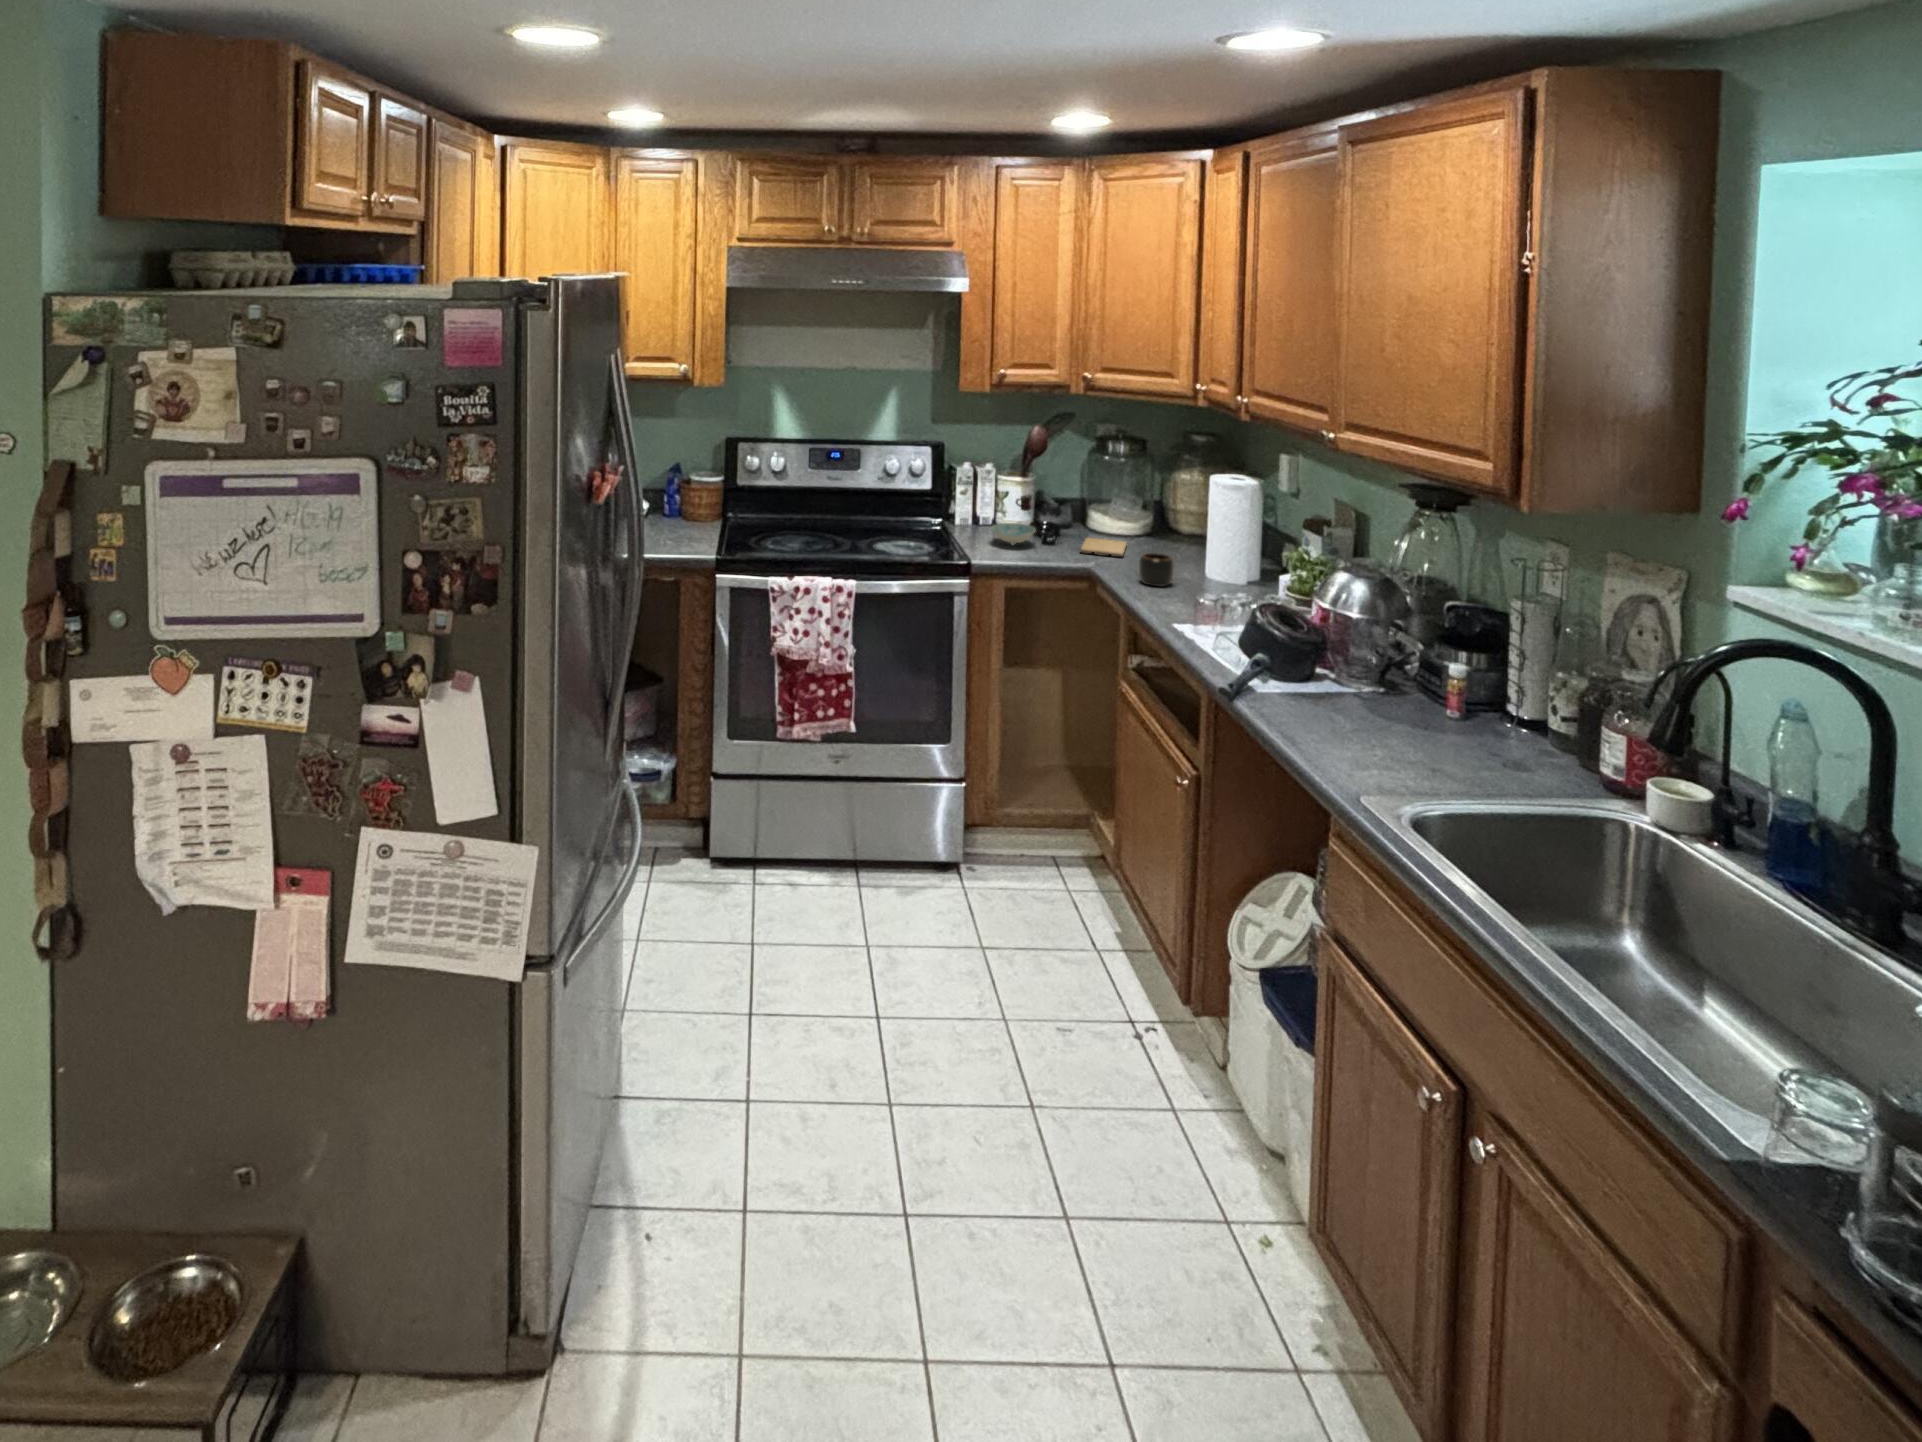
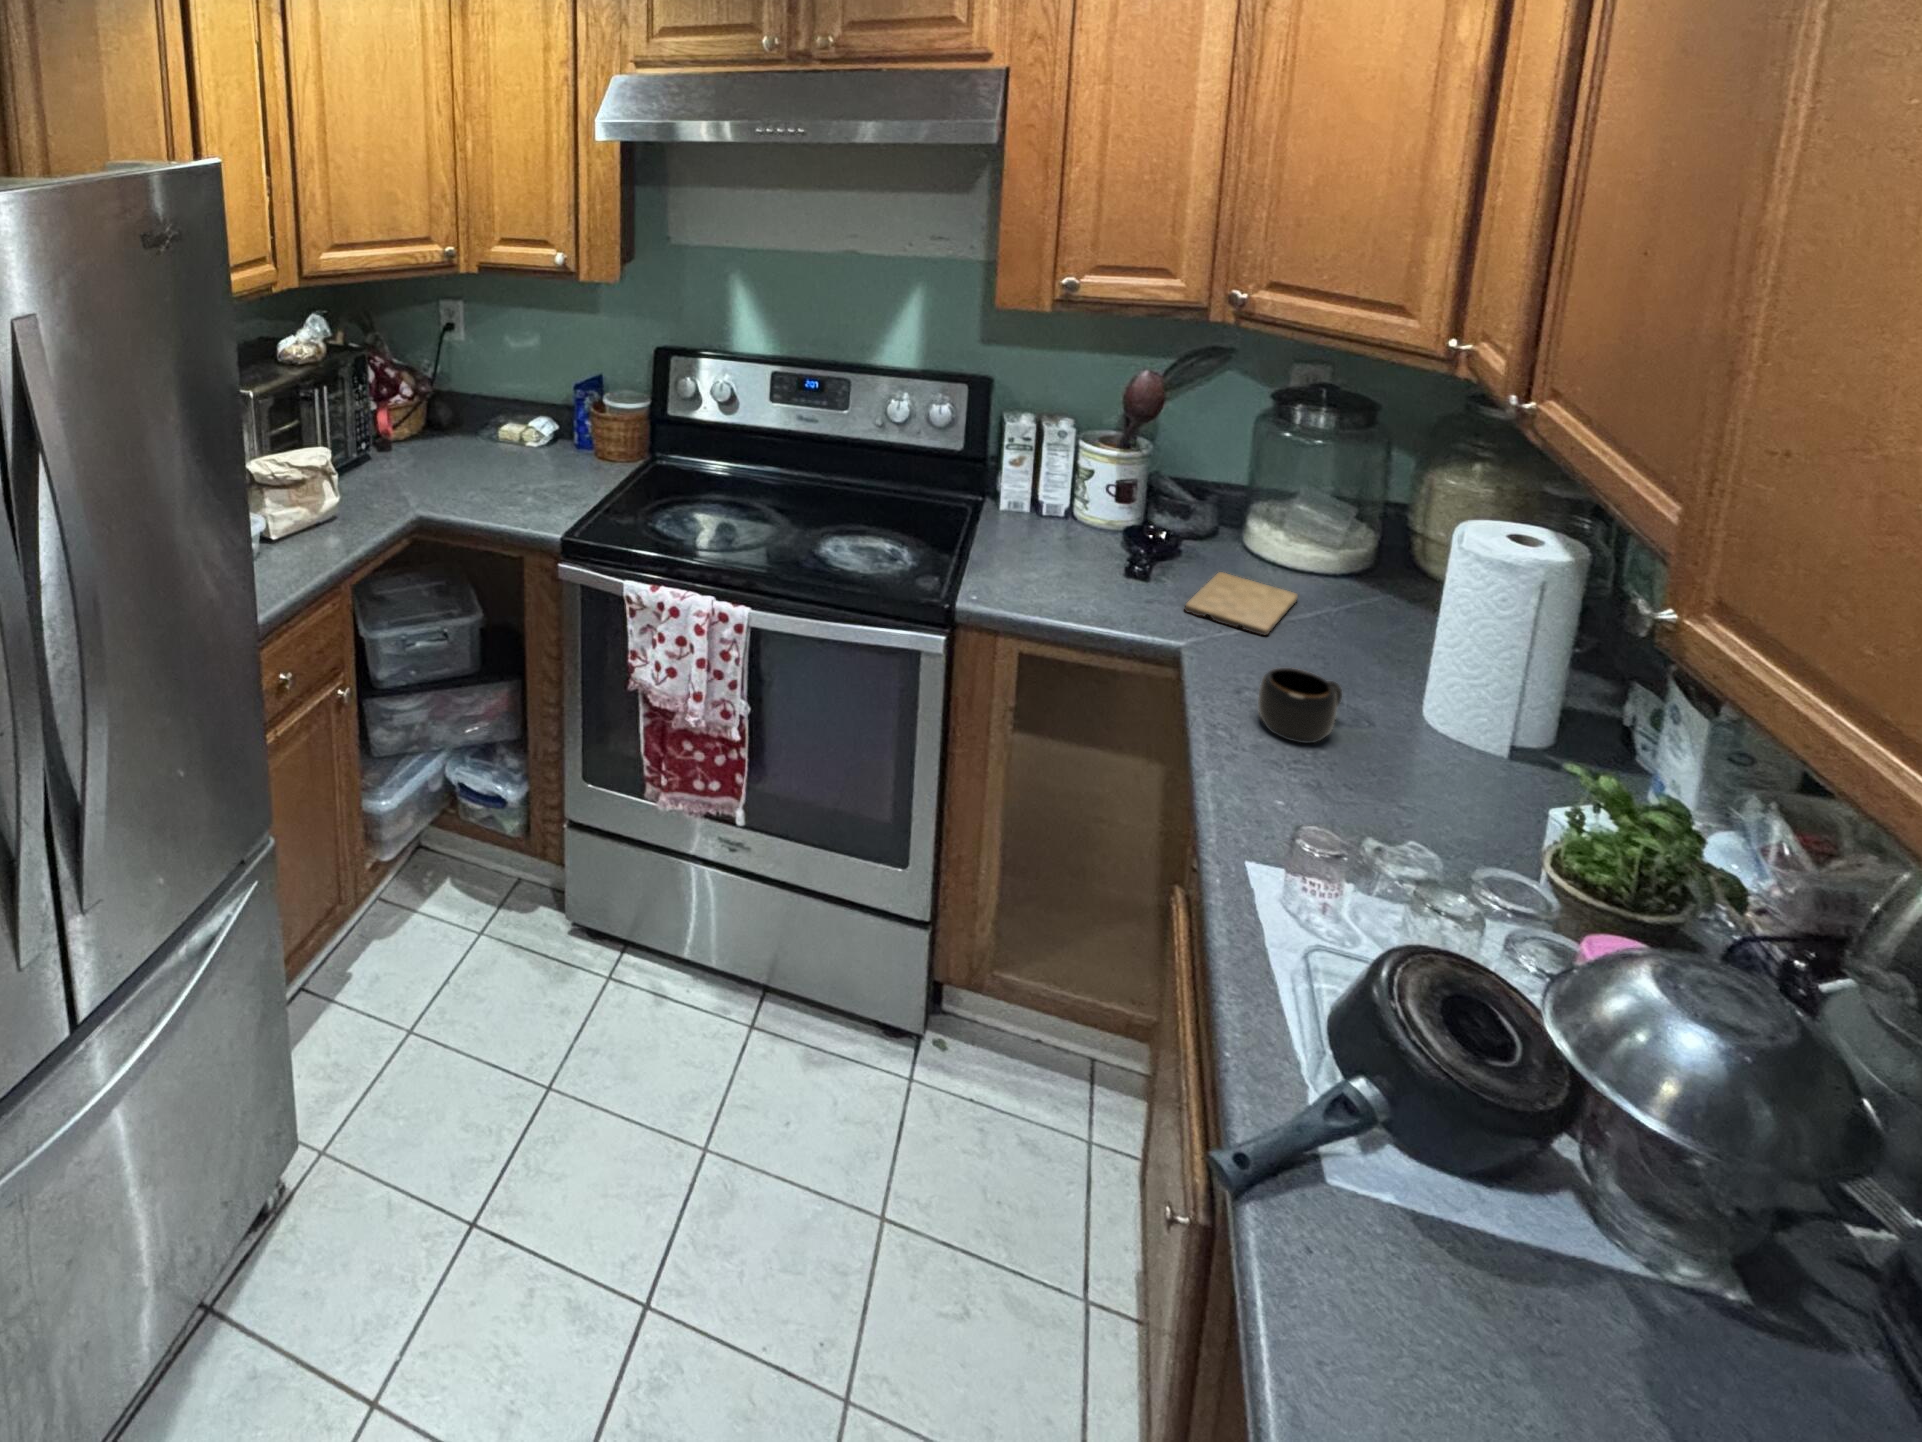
ceramic bowl: present [991,523,1036,544] -> none [1028,527,1112,571]

